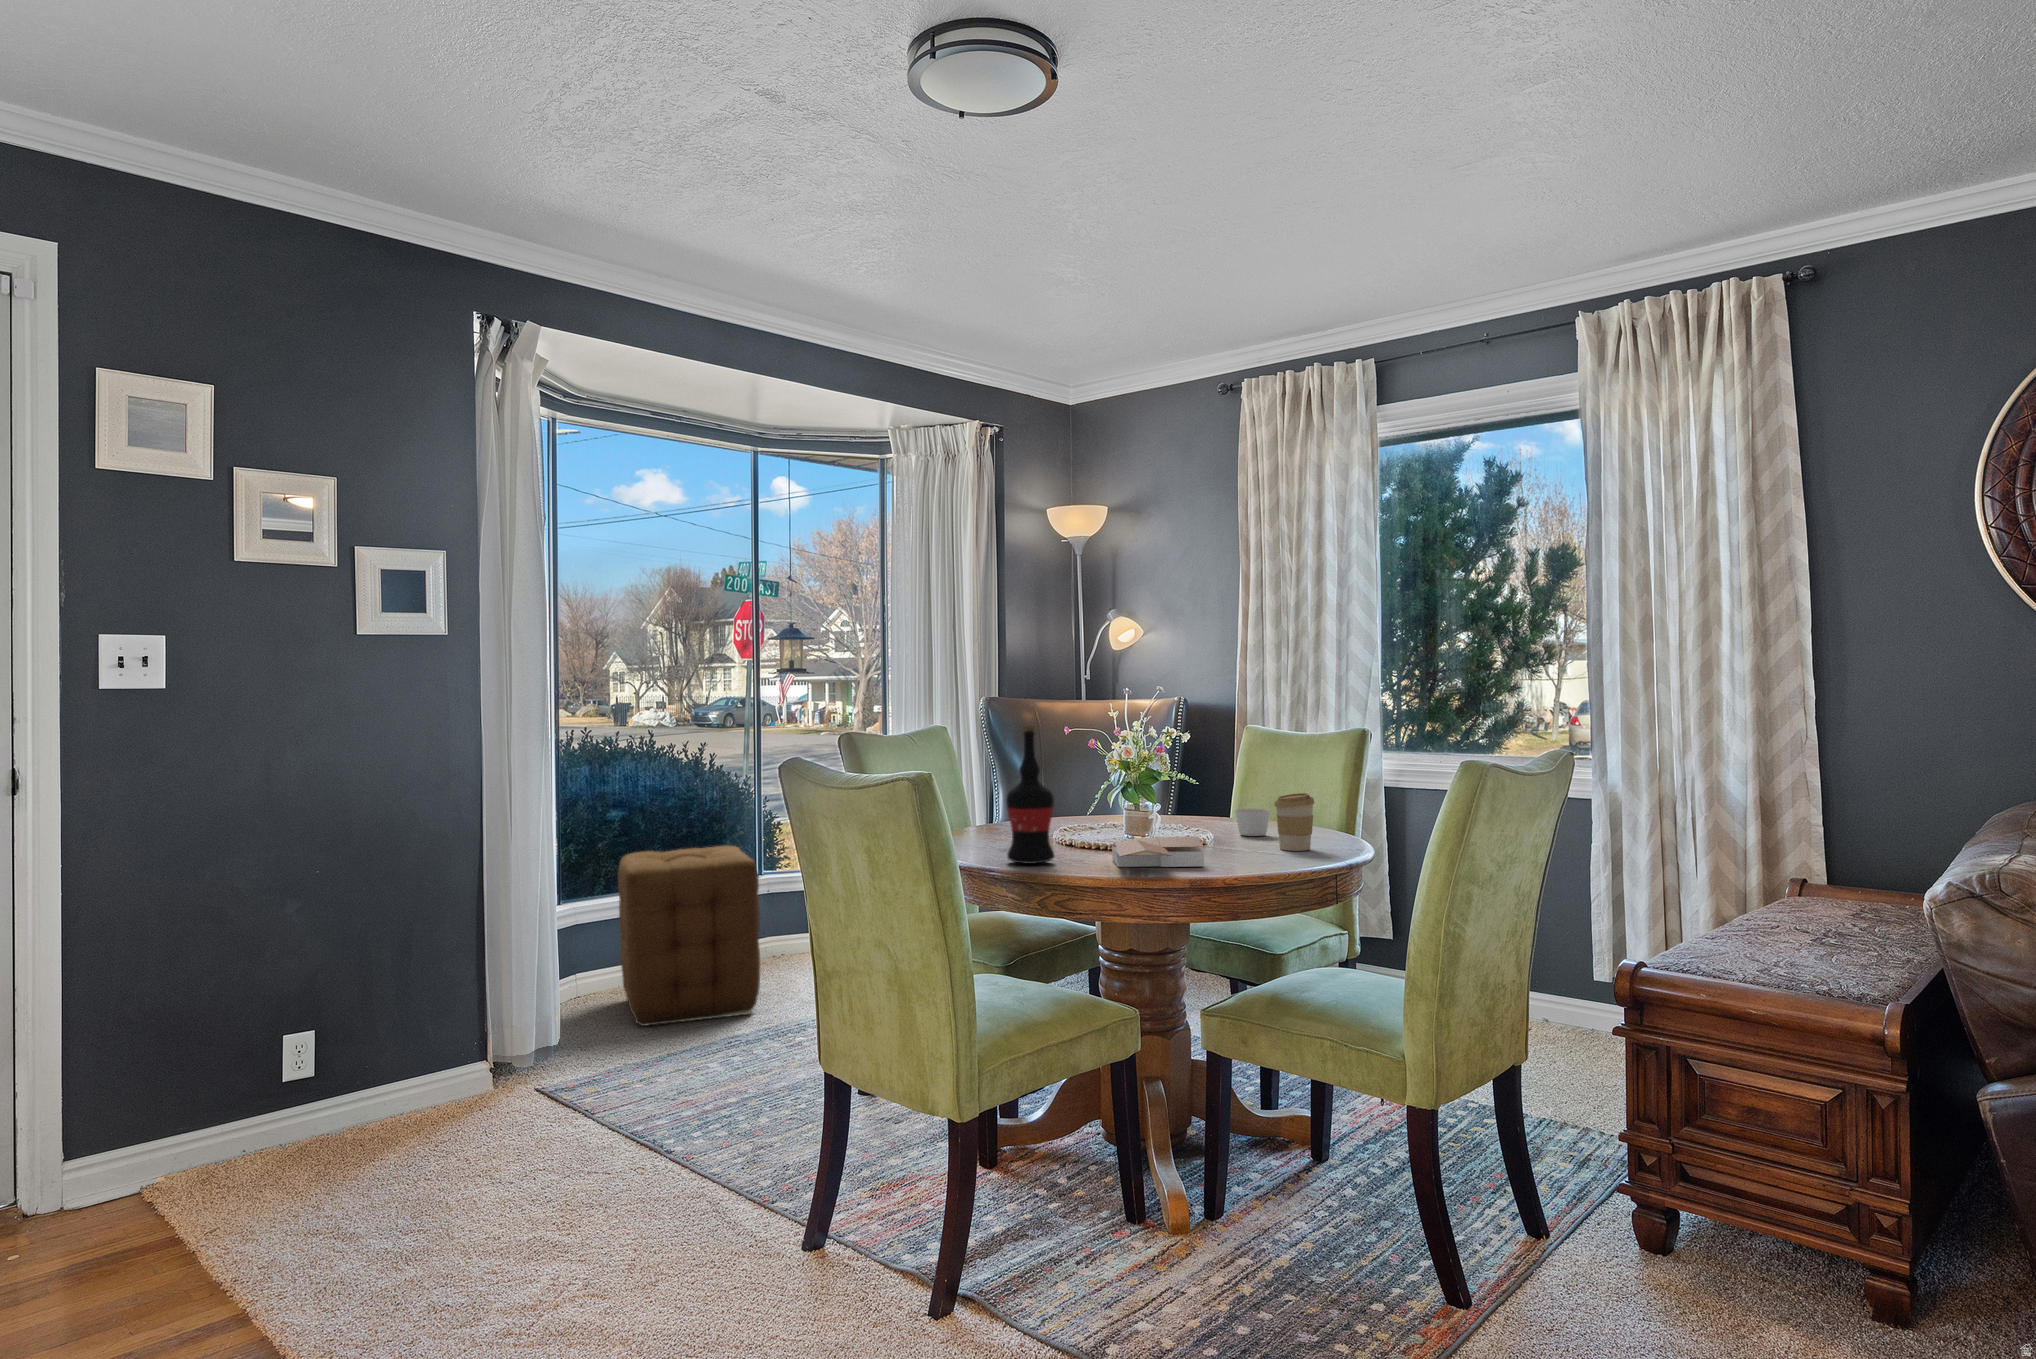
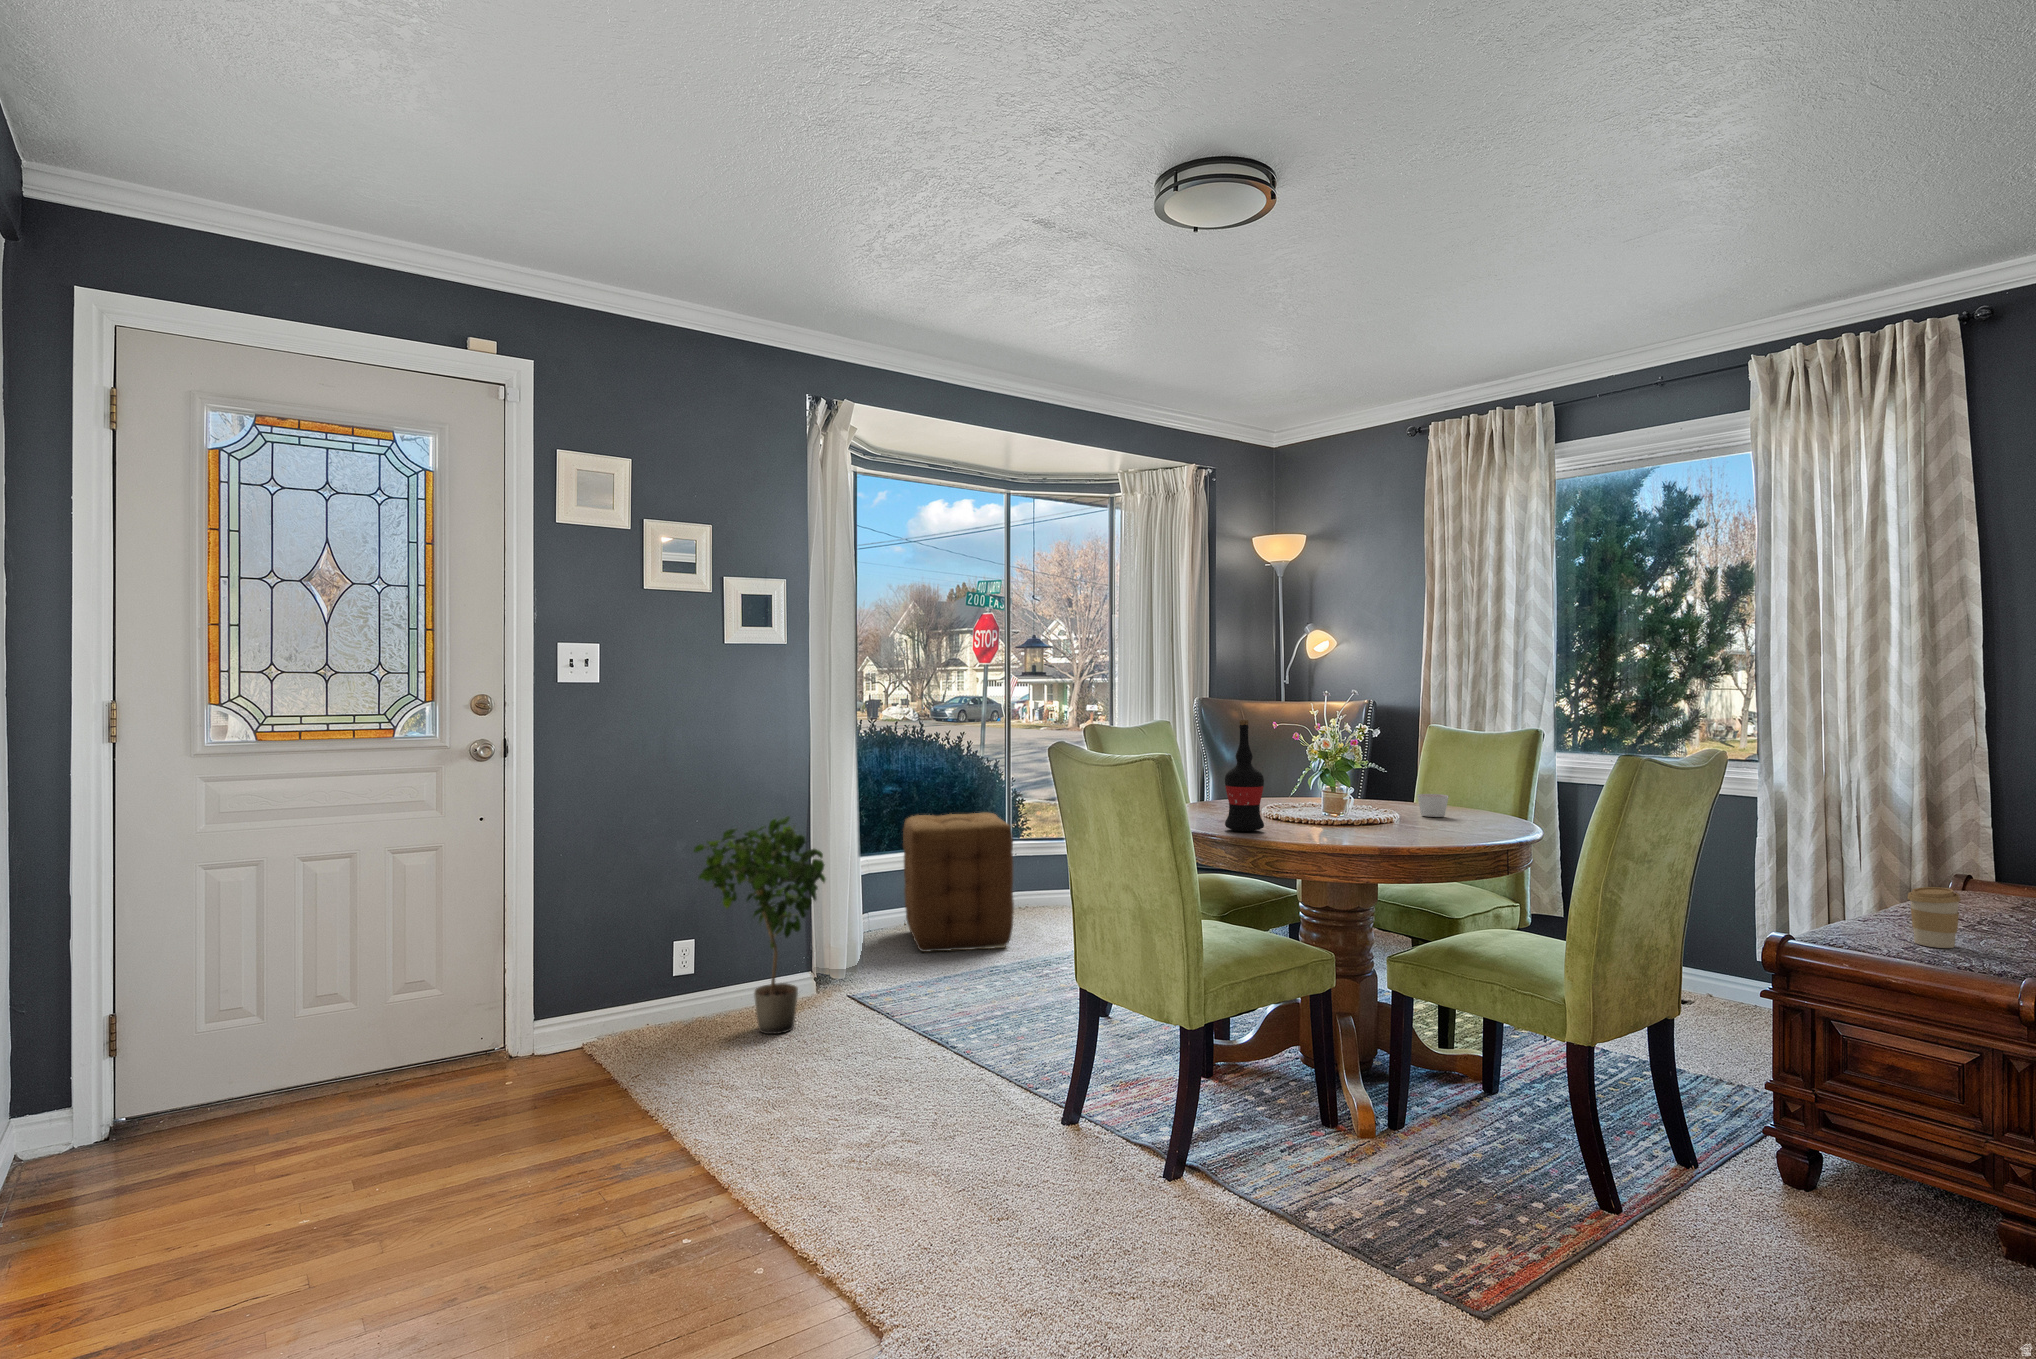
coffee cup: present [1274,793,1314,851] -> present [1908,887,1961,948]
book: present [1112,836,1204,867] -> none [1312,813,1390,838]
potted plant: none [298,862,498,1157] -> present [694,816,825,1034]

